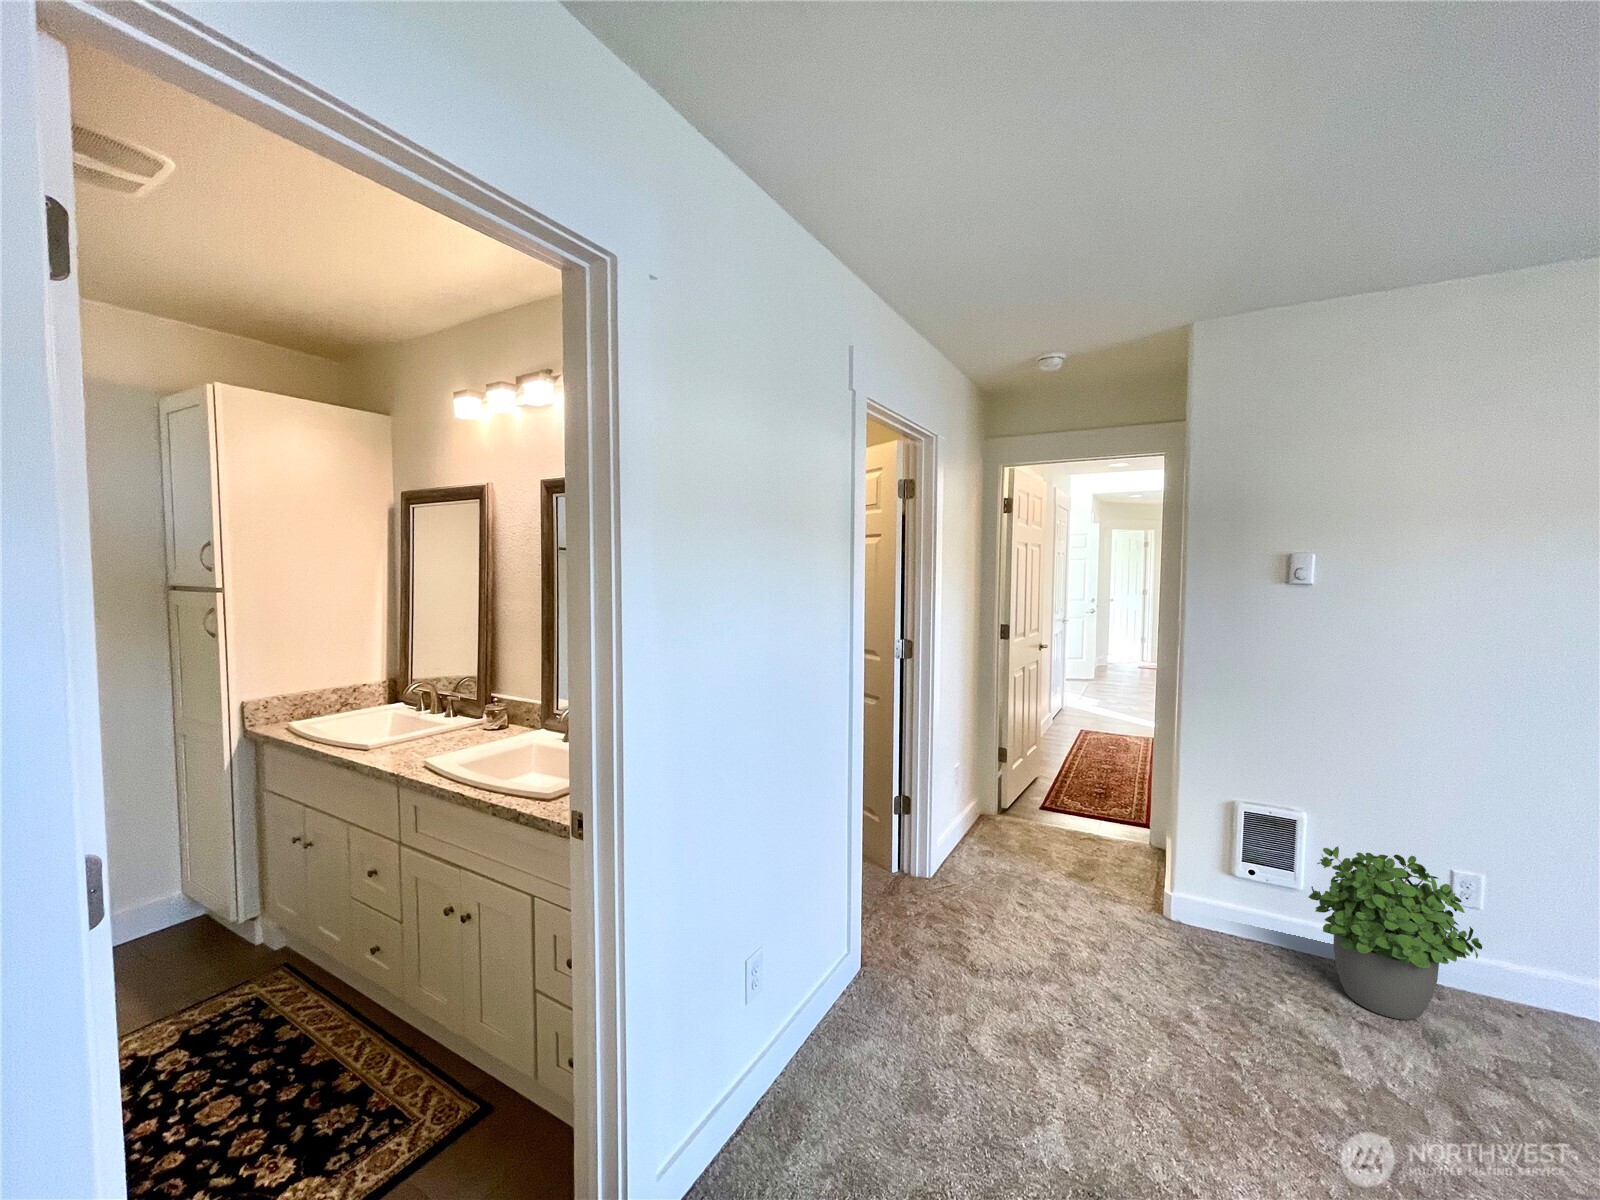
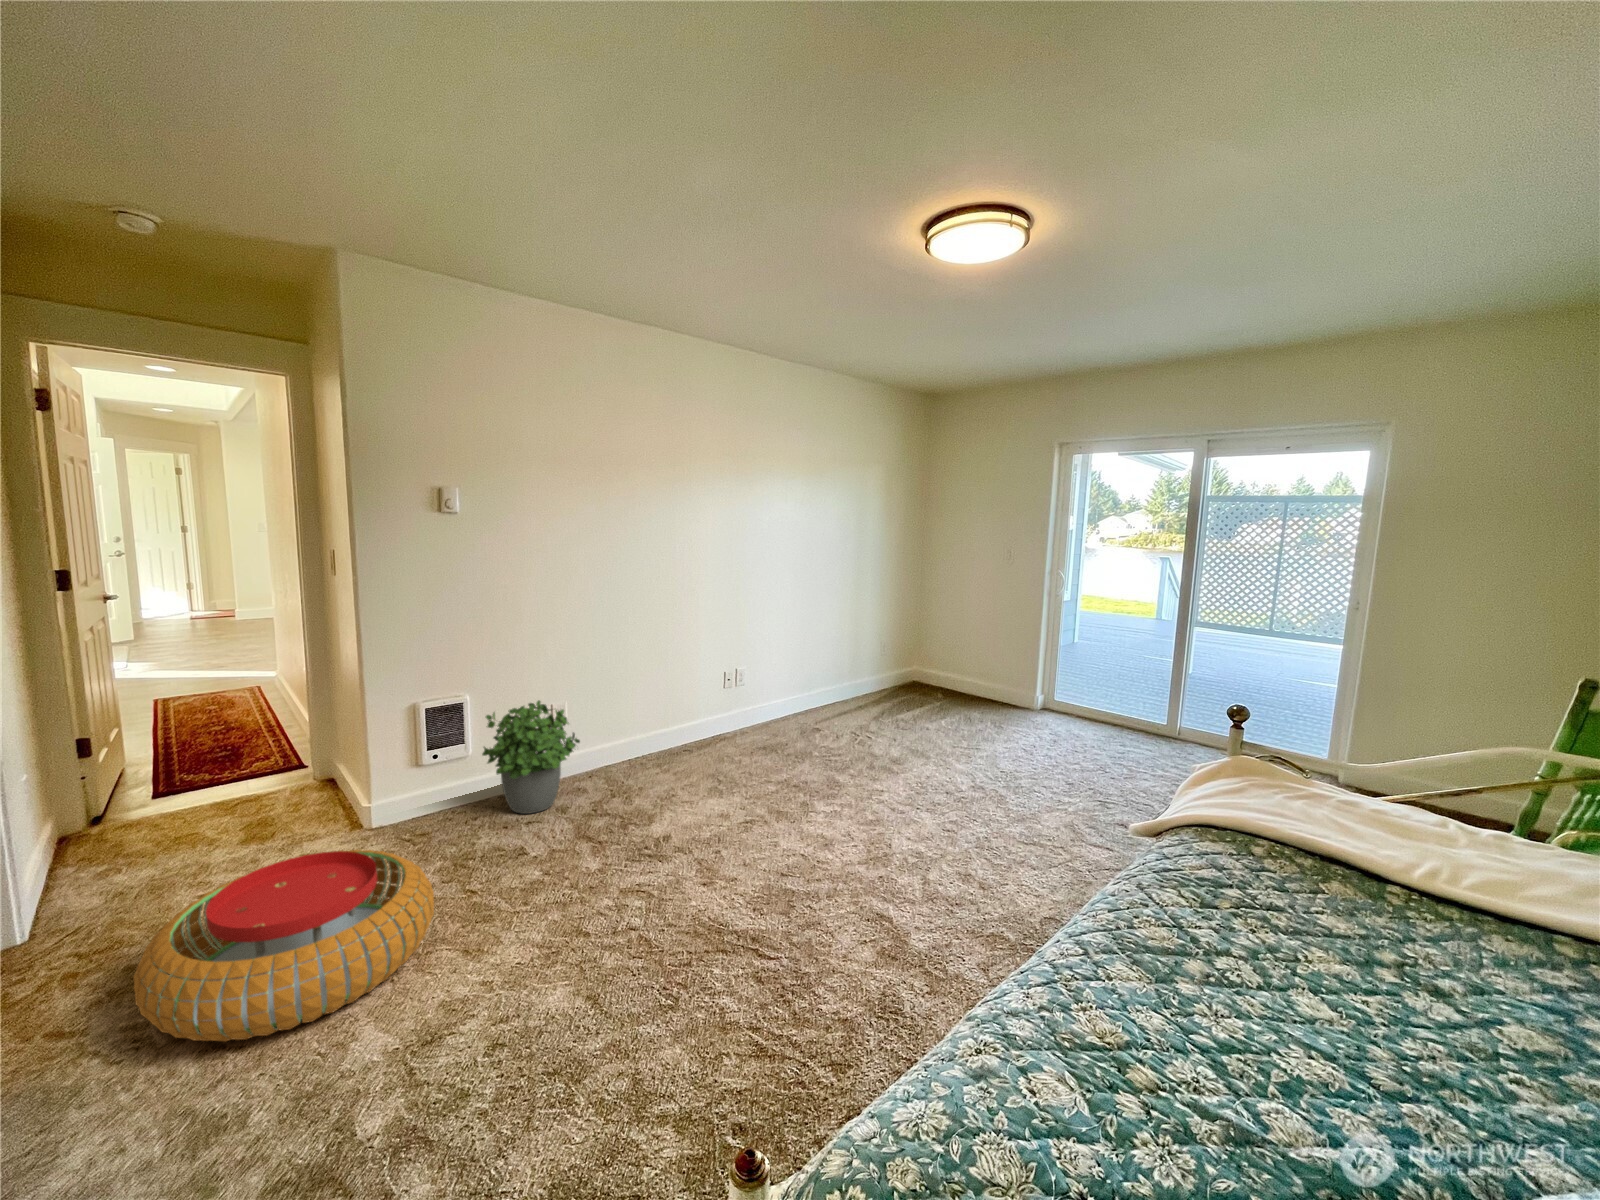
pouf: none [935,904,1177,1089] -> present [134,850,434,1042]

